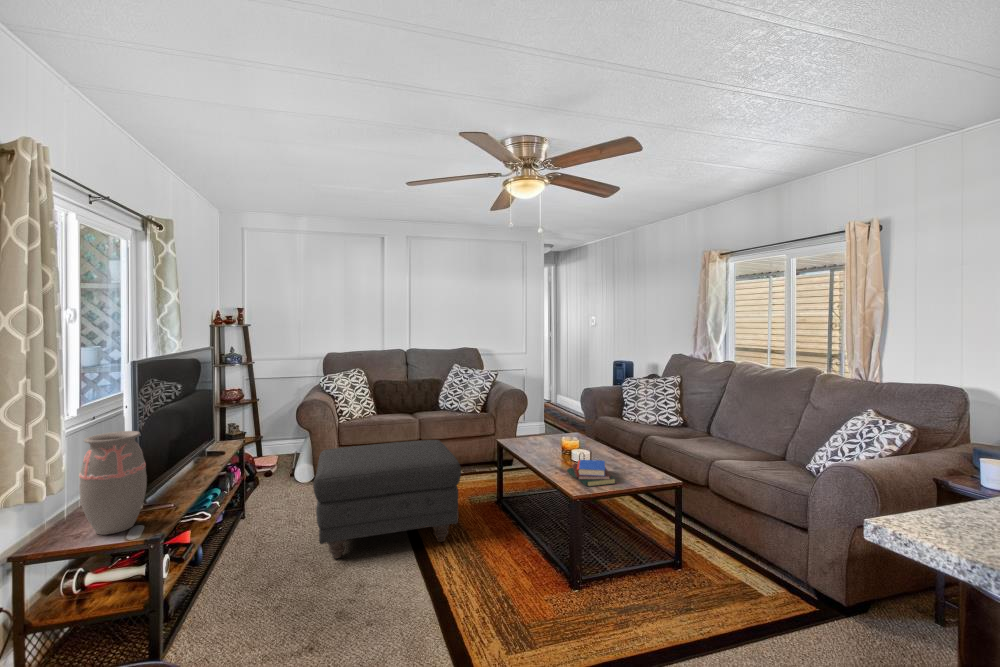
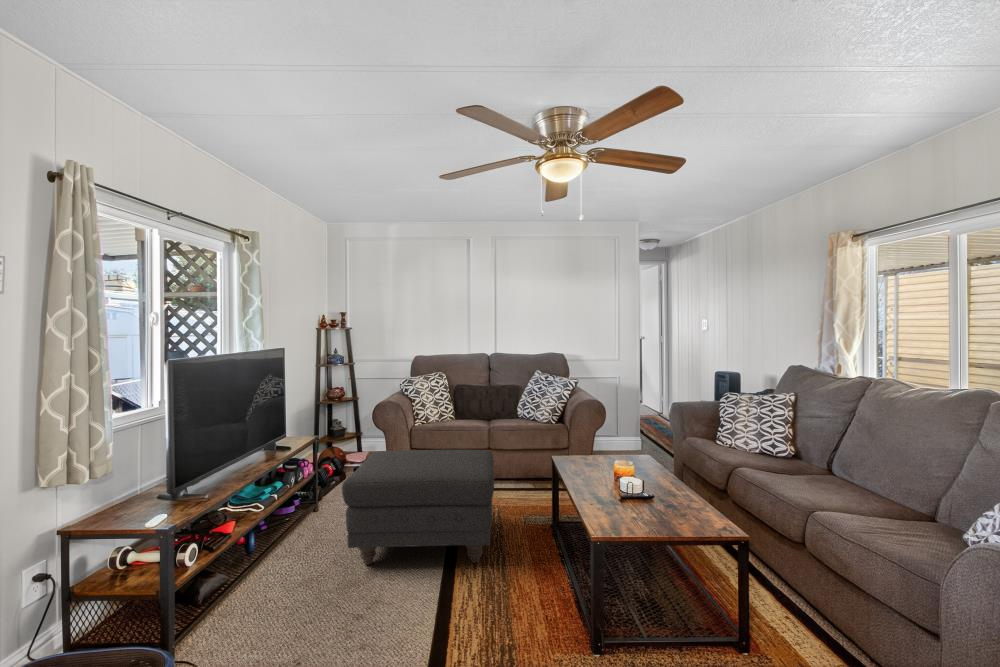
decorative vase: present [79,431,147,535] -> none [111,425,171,519]
book: present [567,460,616,487] -> none [609,491,663,527]

